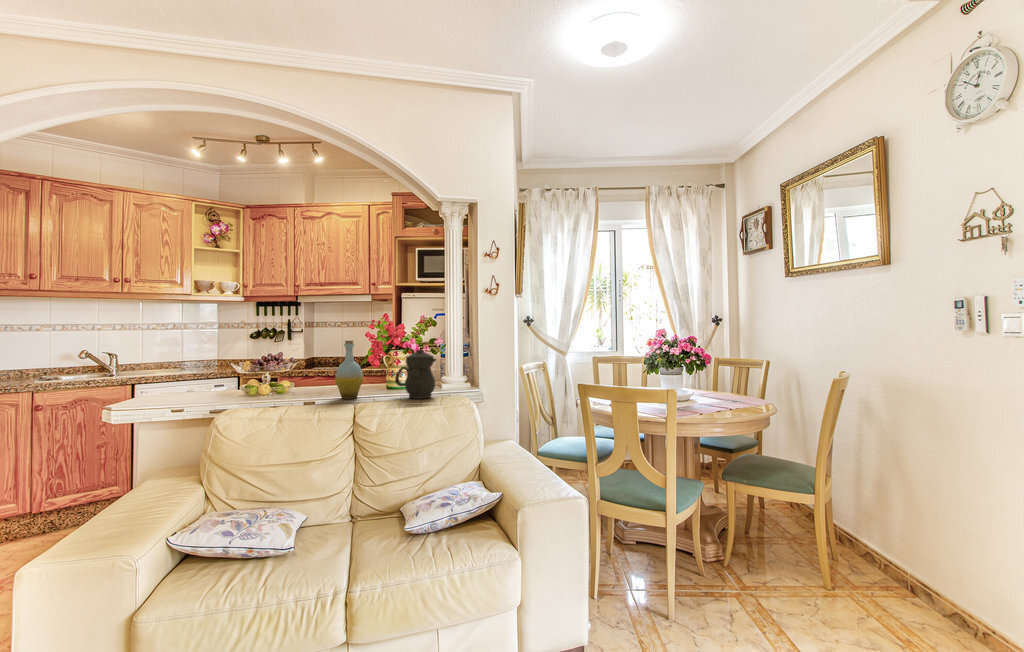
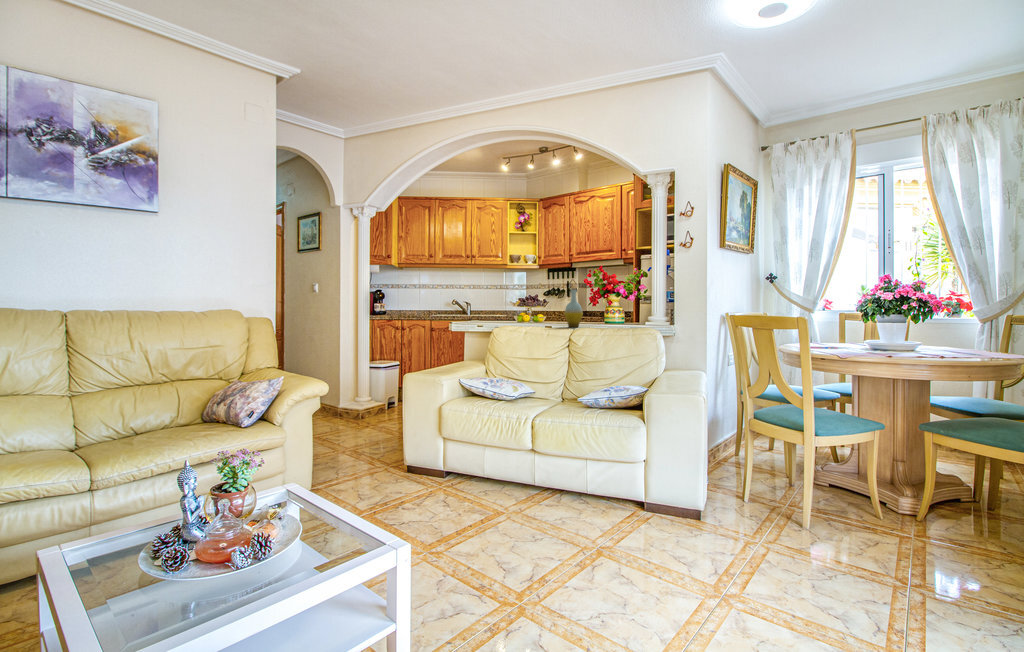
teapot: present [395,350,436,399] -> none [603,294,630,329]

